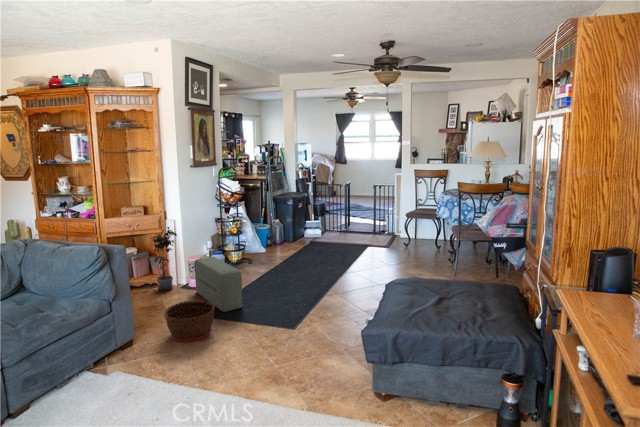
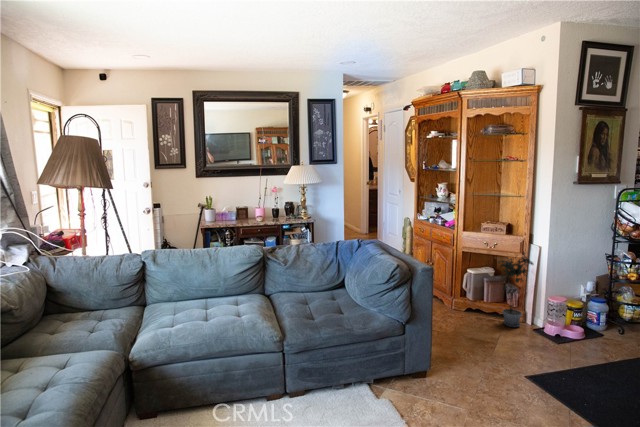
pouf: present [194,257,243,312] -> none [545,302,599,390]
basket: present [164,301,215,342] -> none [465,349,534,410]

